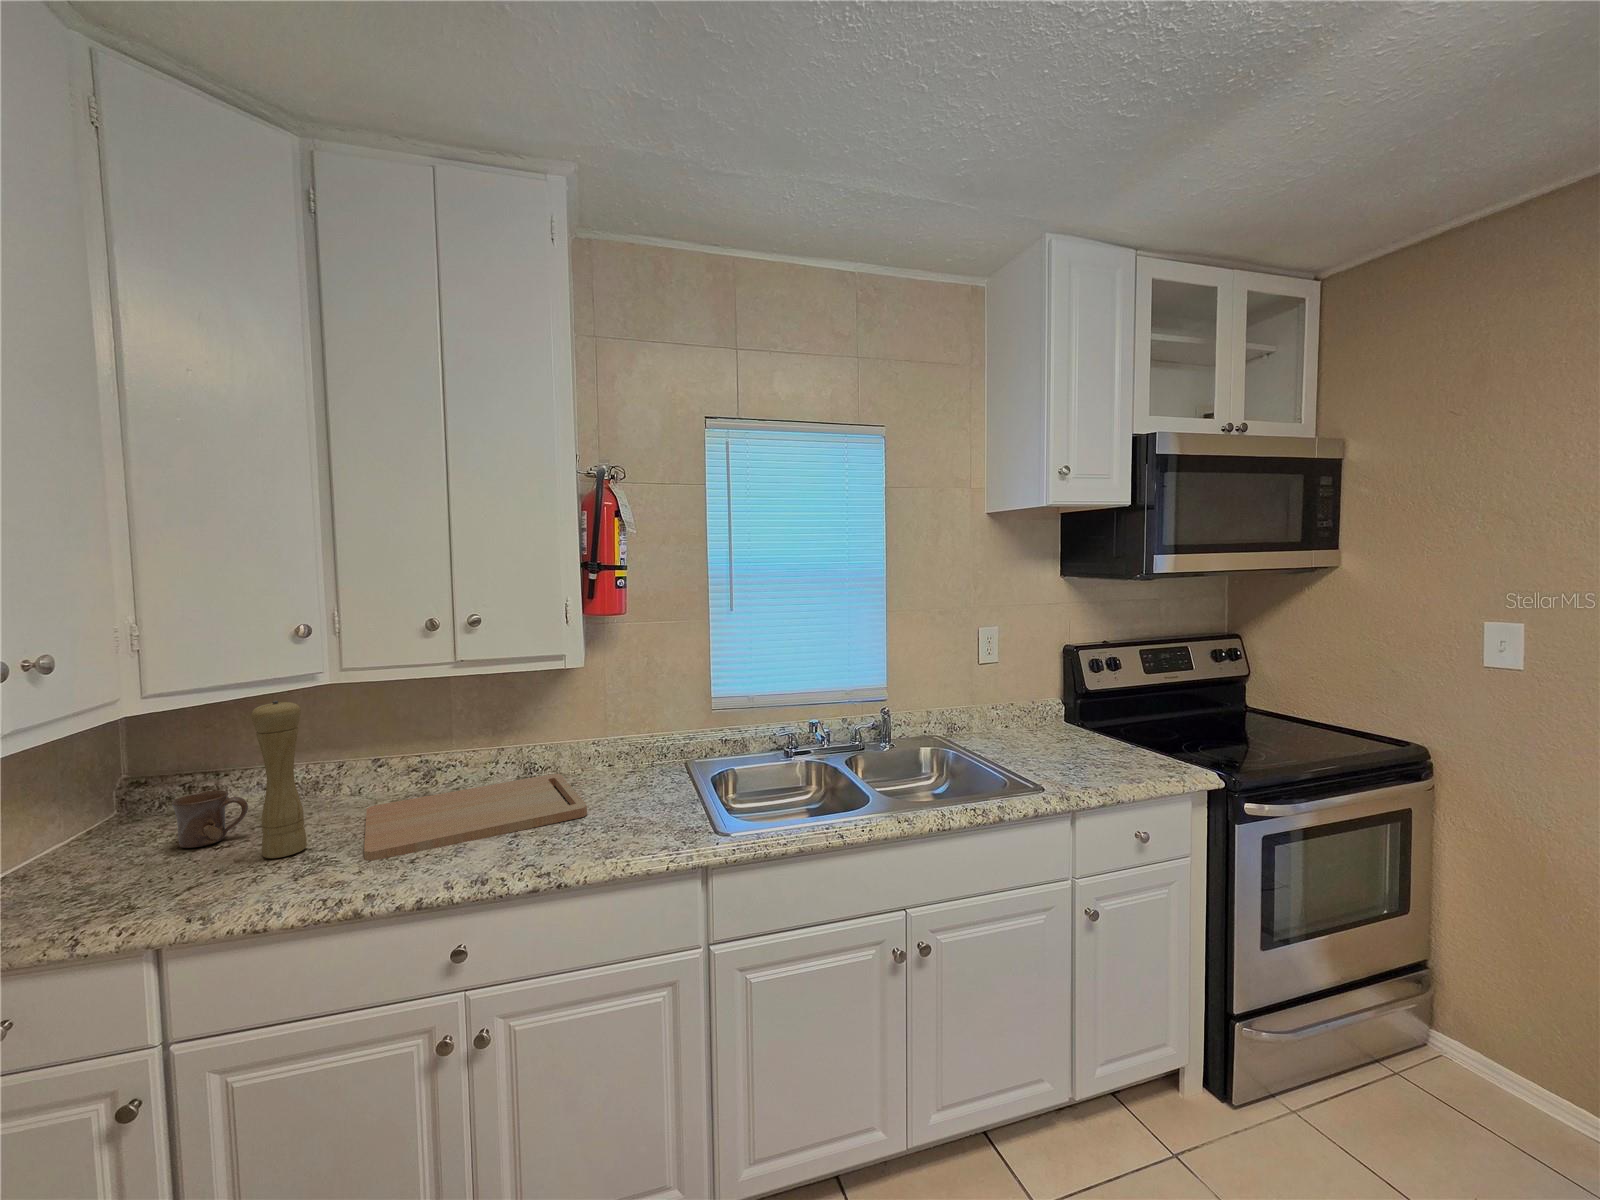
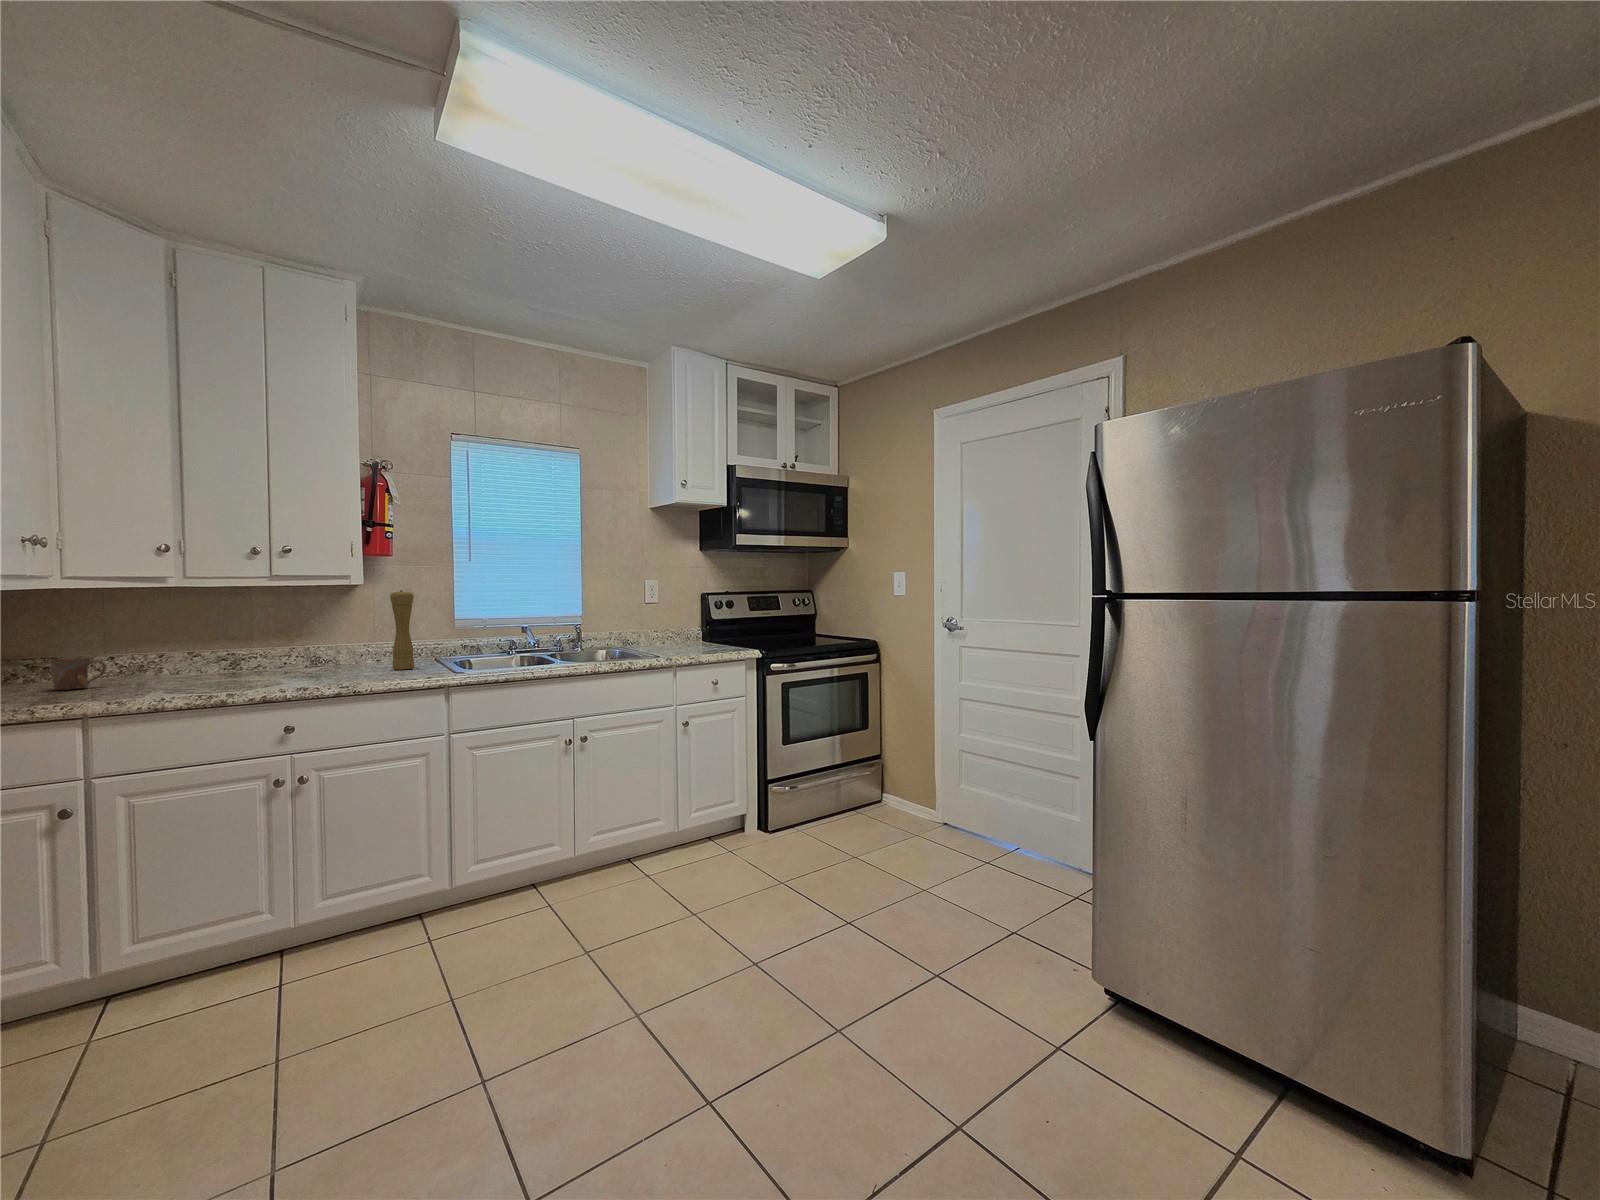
pepper mill: present [251,701,307,858] -> present [390,590,414,670]
cutting board: present [364,774,587,861] -> none [196,661,366,688]

